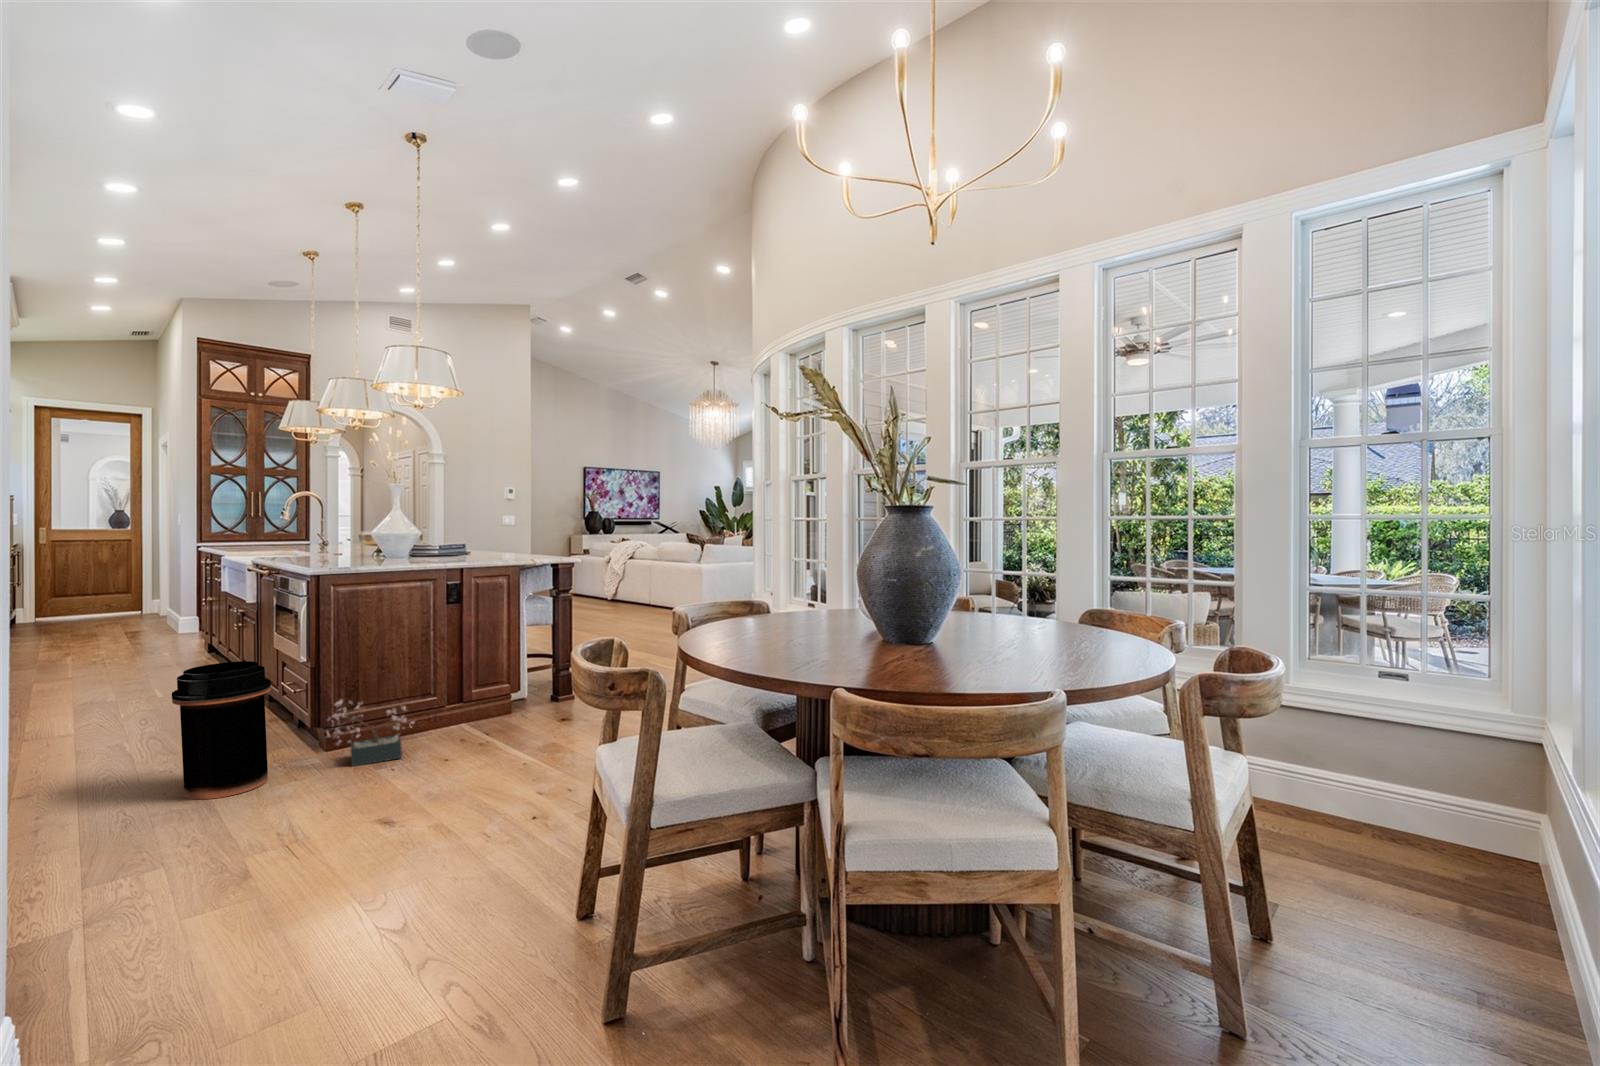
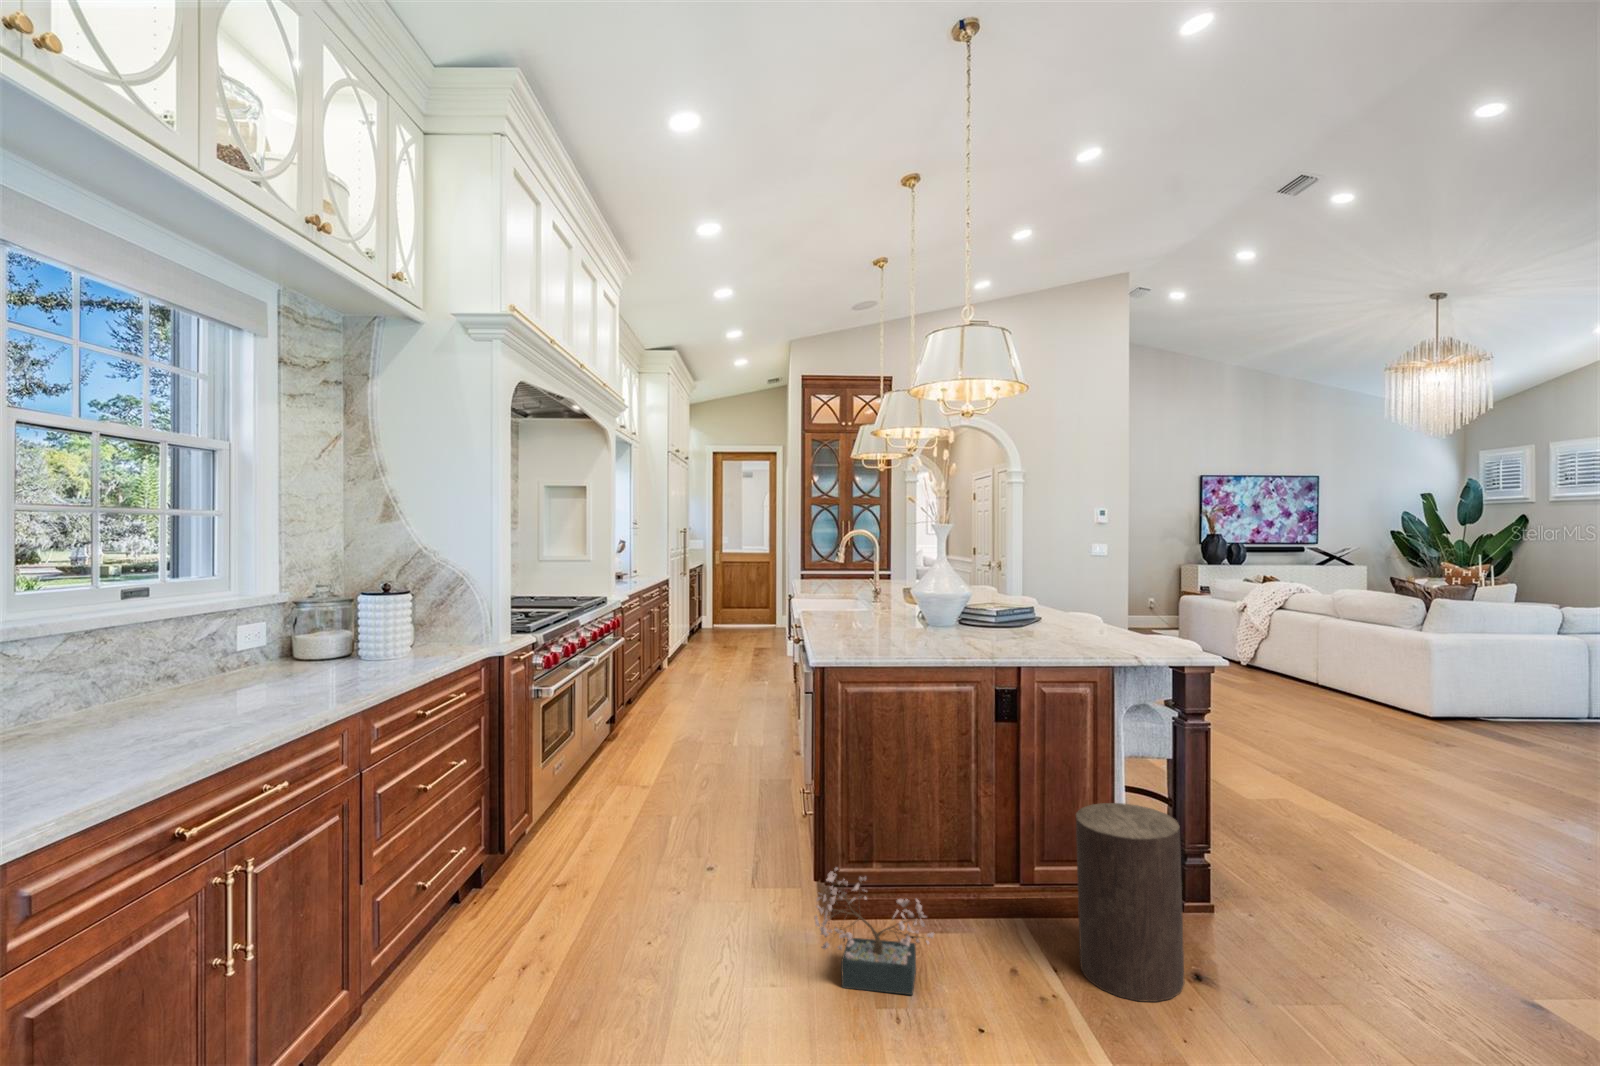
stool: none [499,638,558,734] -> present [1076,803,1184,1002]
trash can: present [172,661,271,799] -> none [632,792,743,1003]

